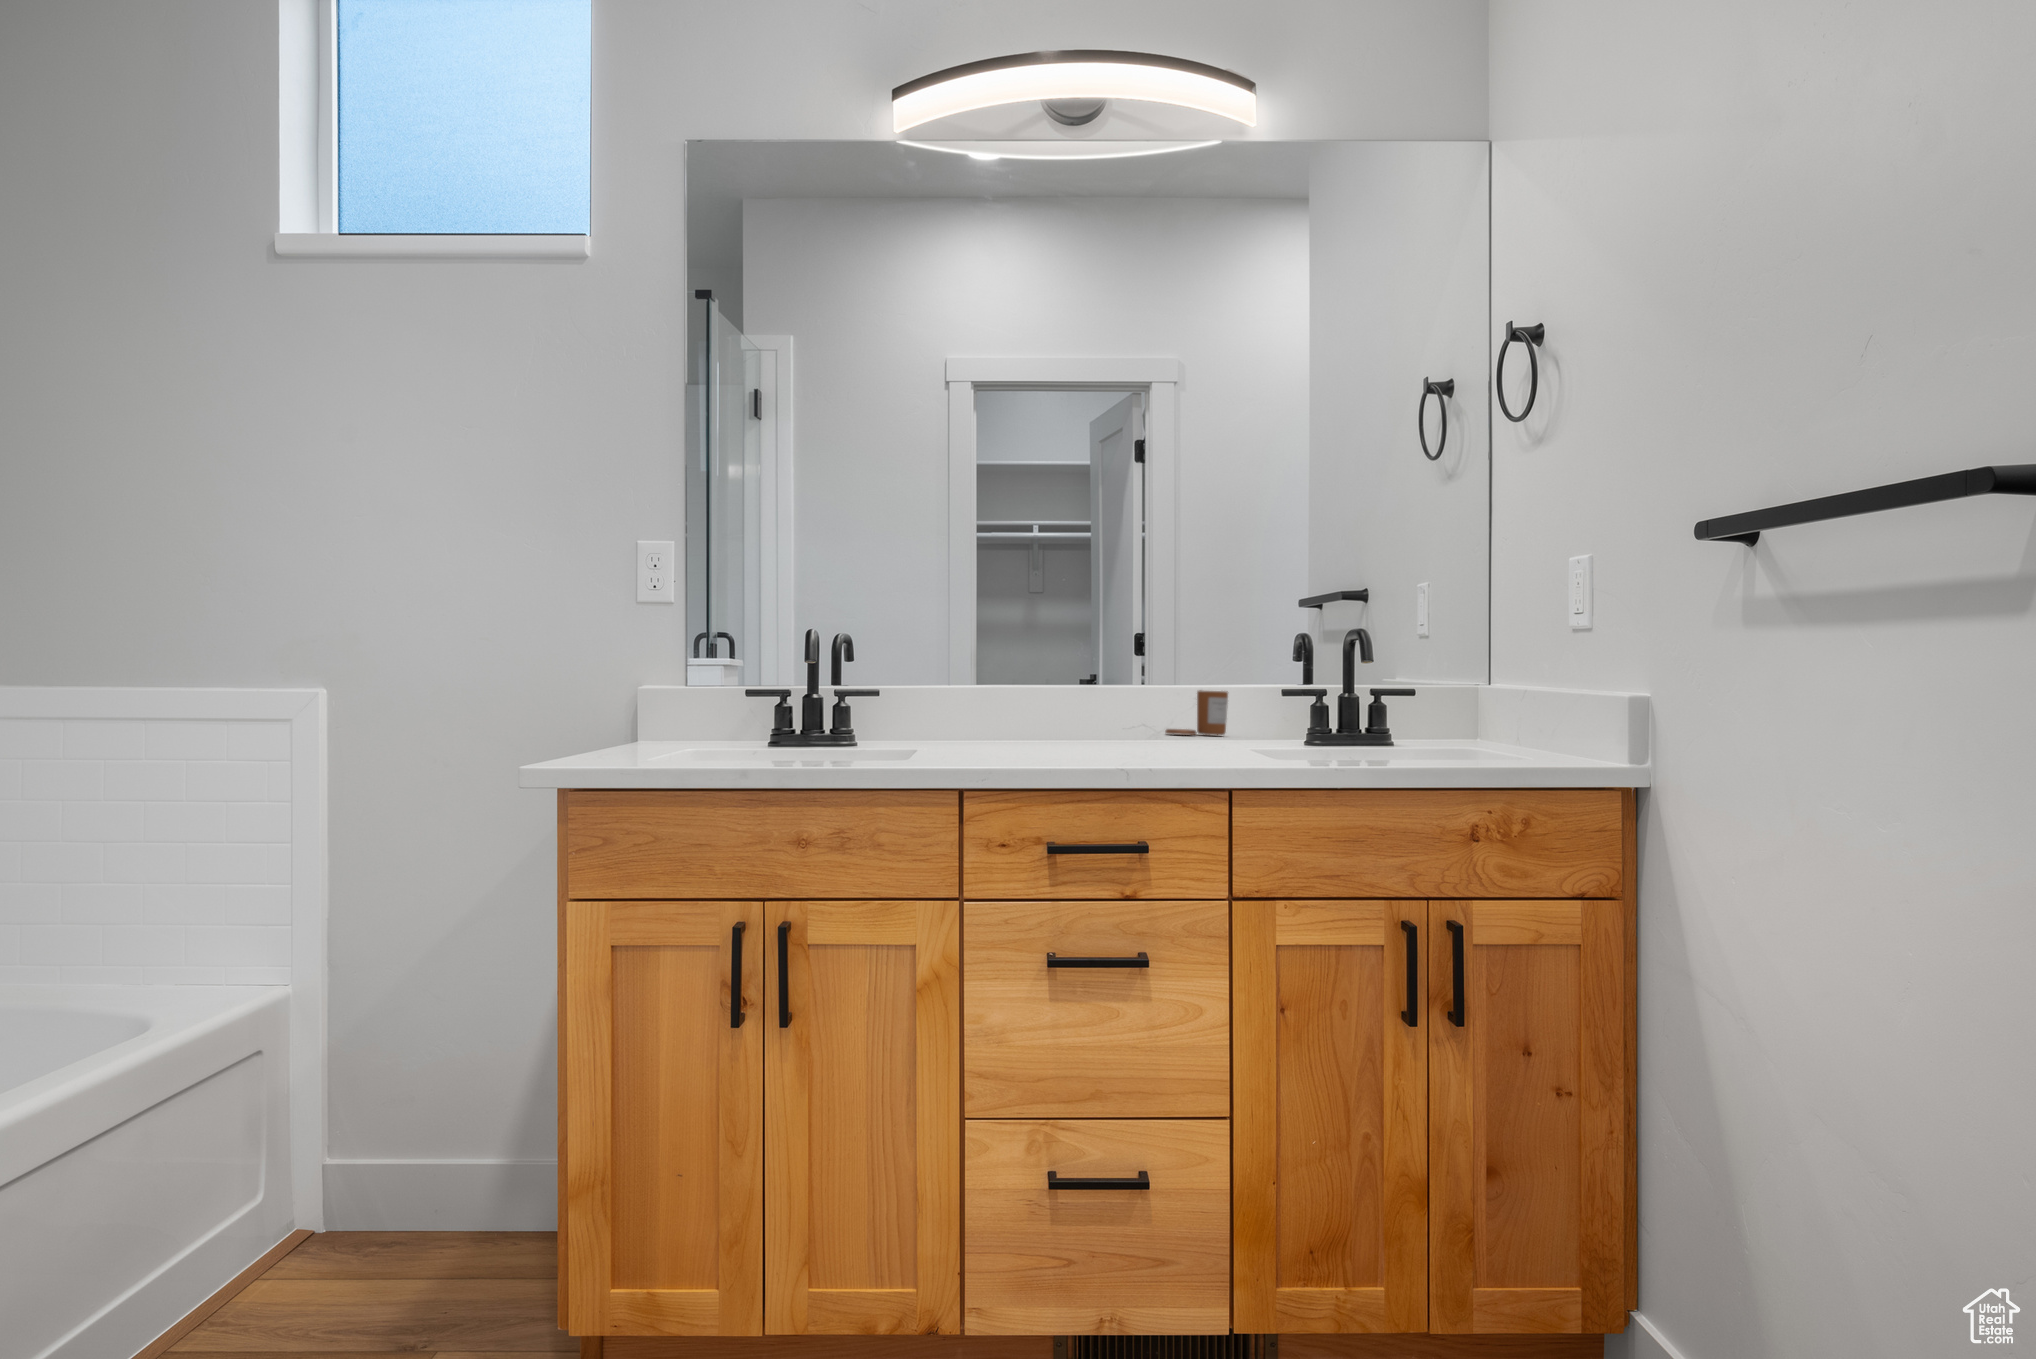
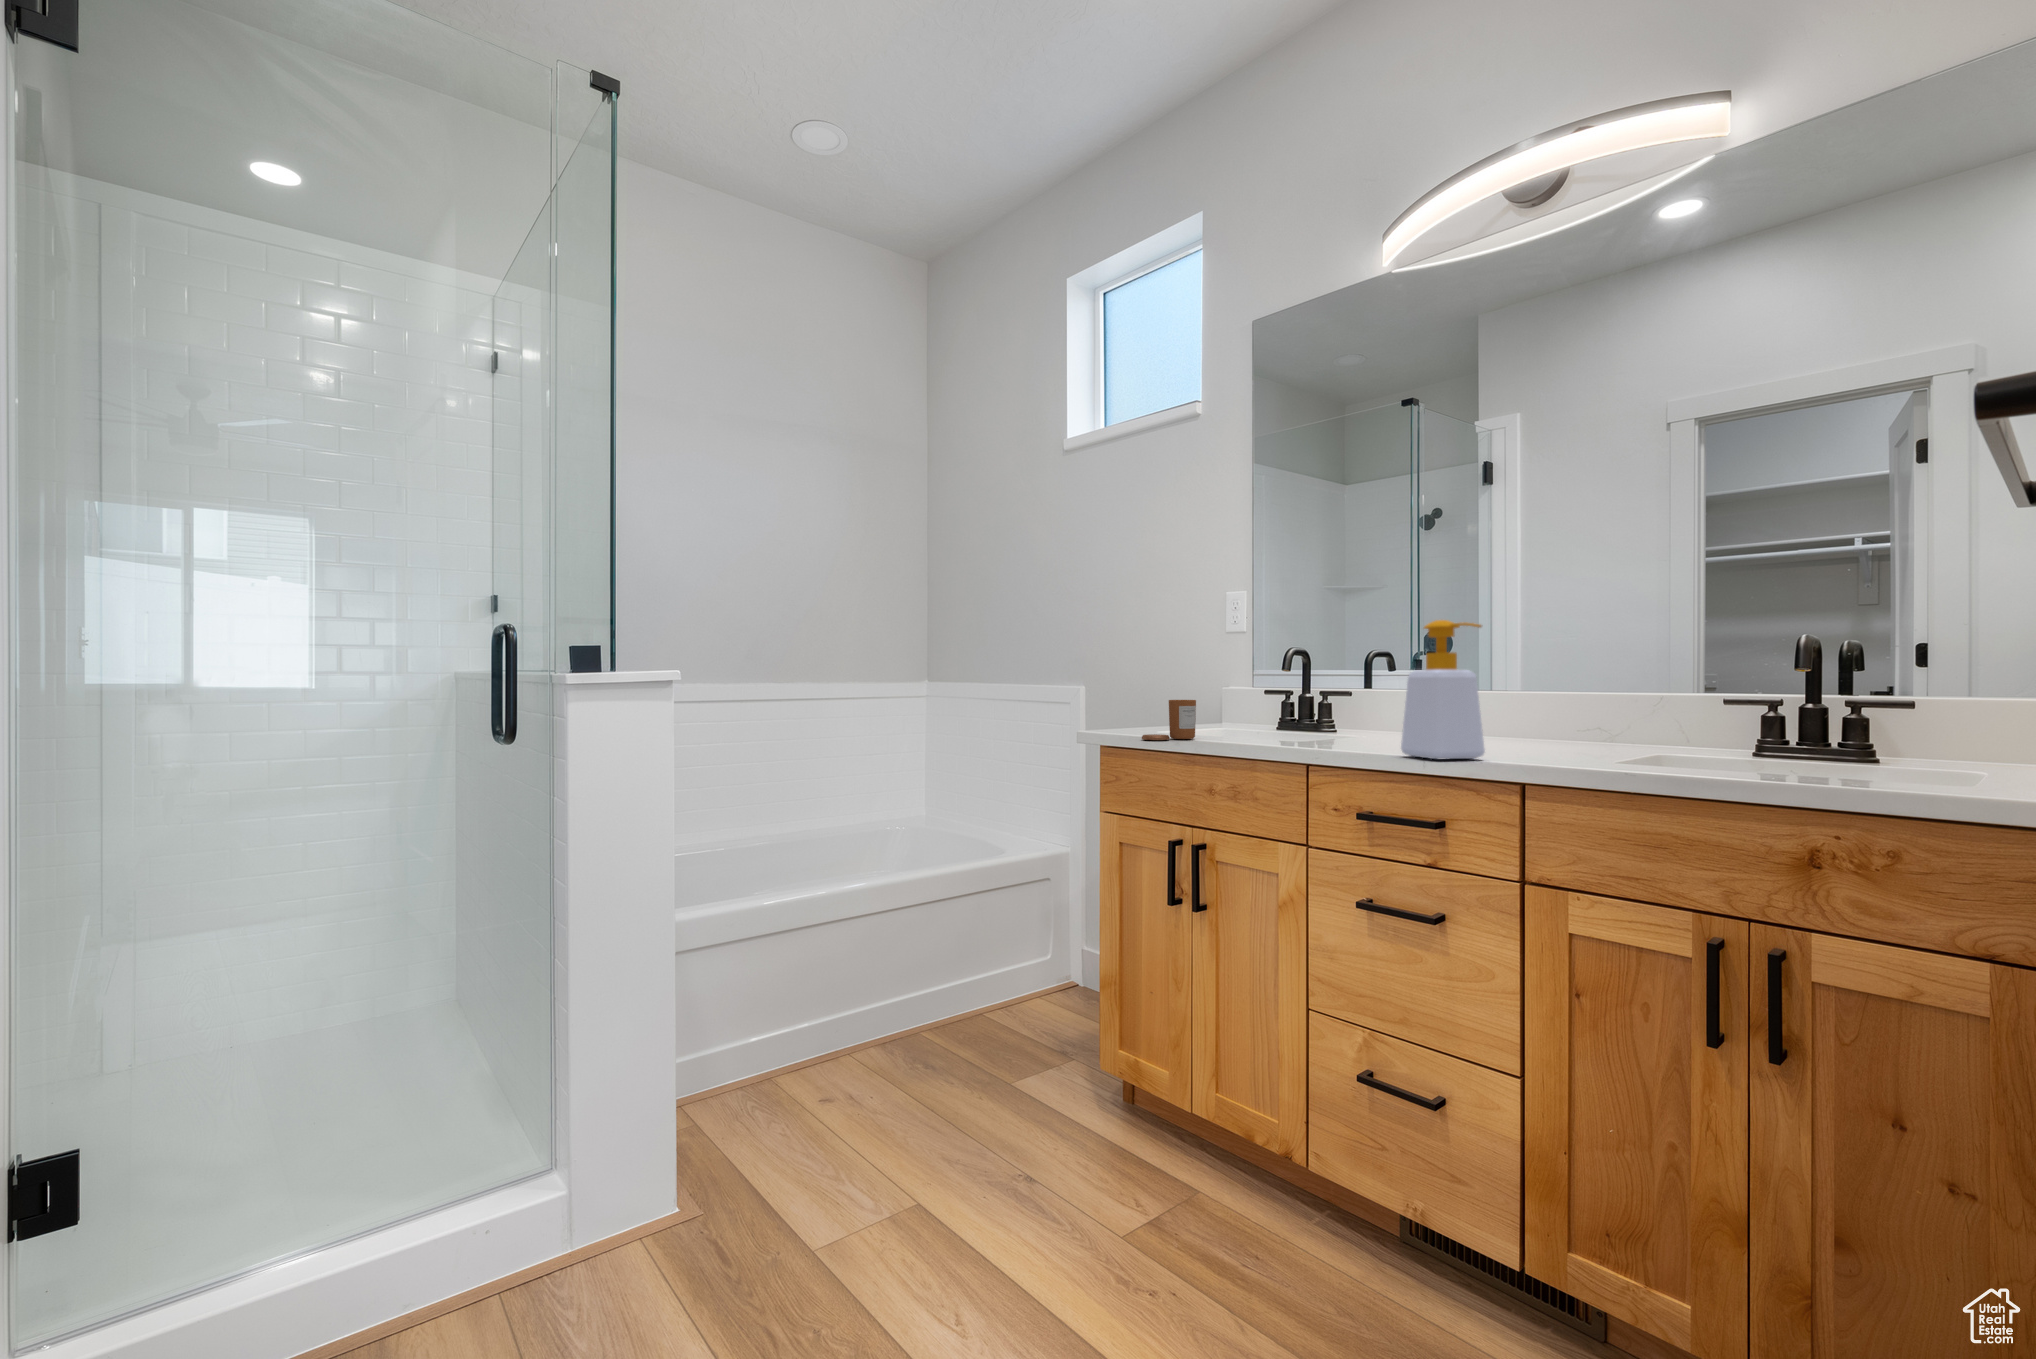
soap bottle: none [1448,607,1537,759] -> present [1401,620,1485,759]

